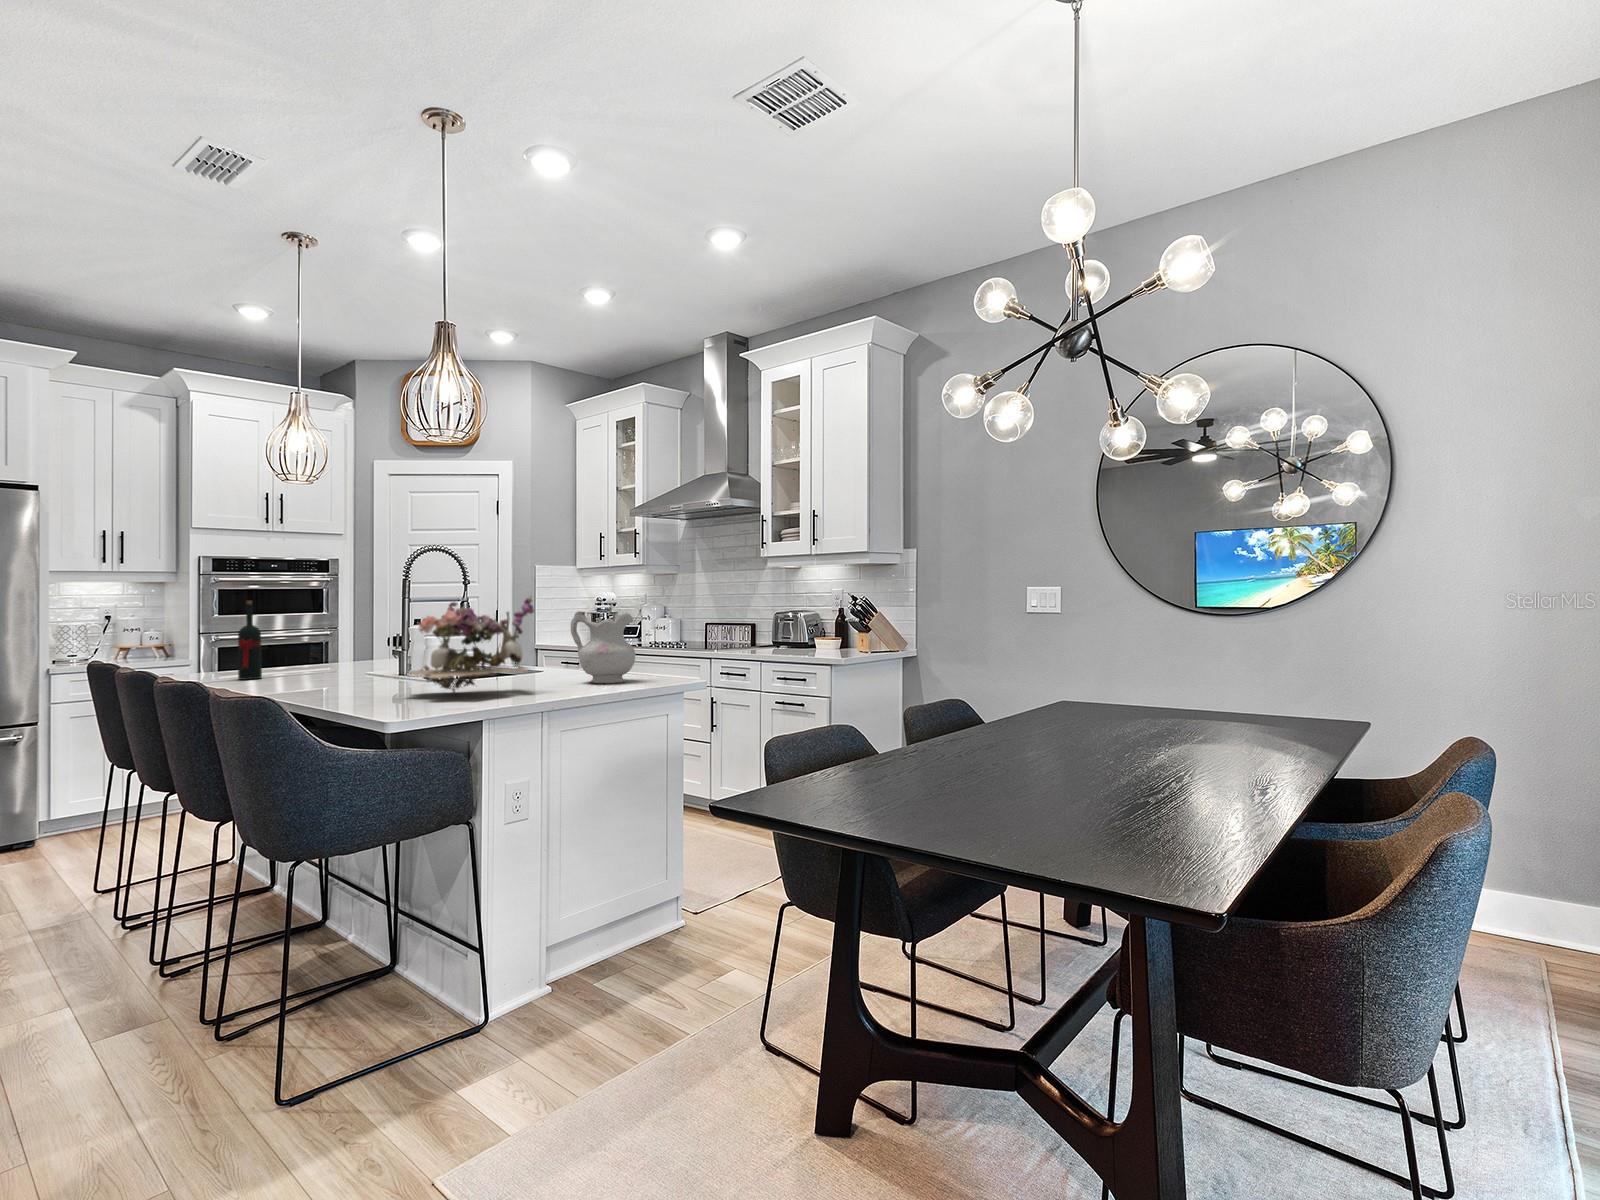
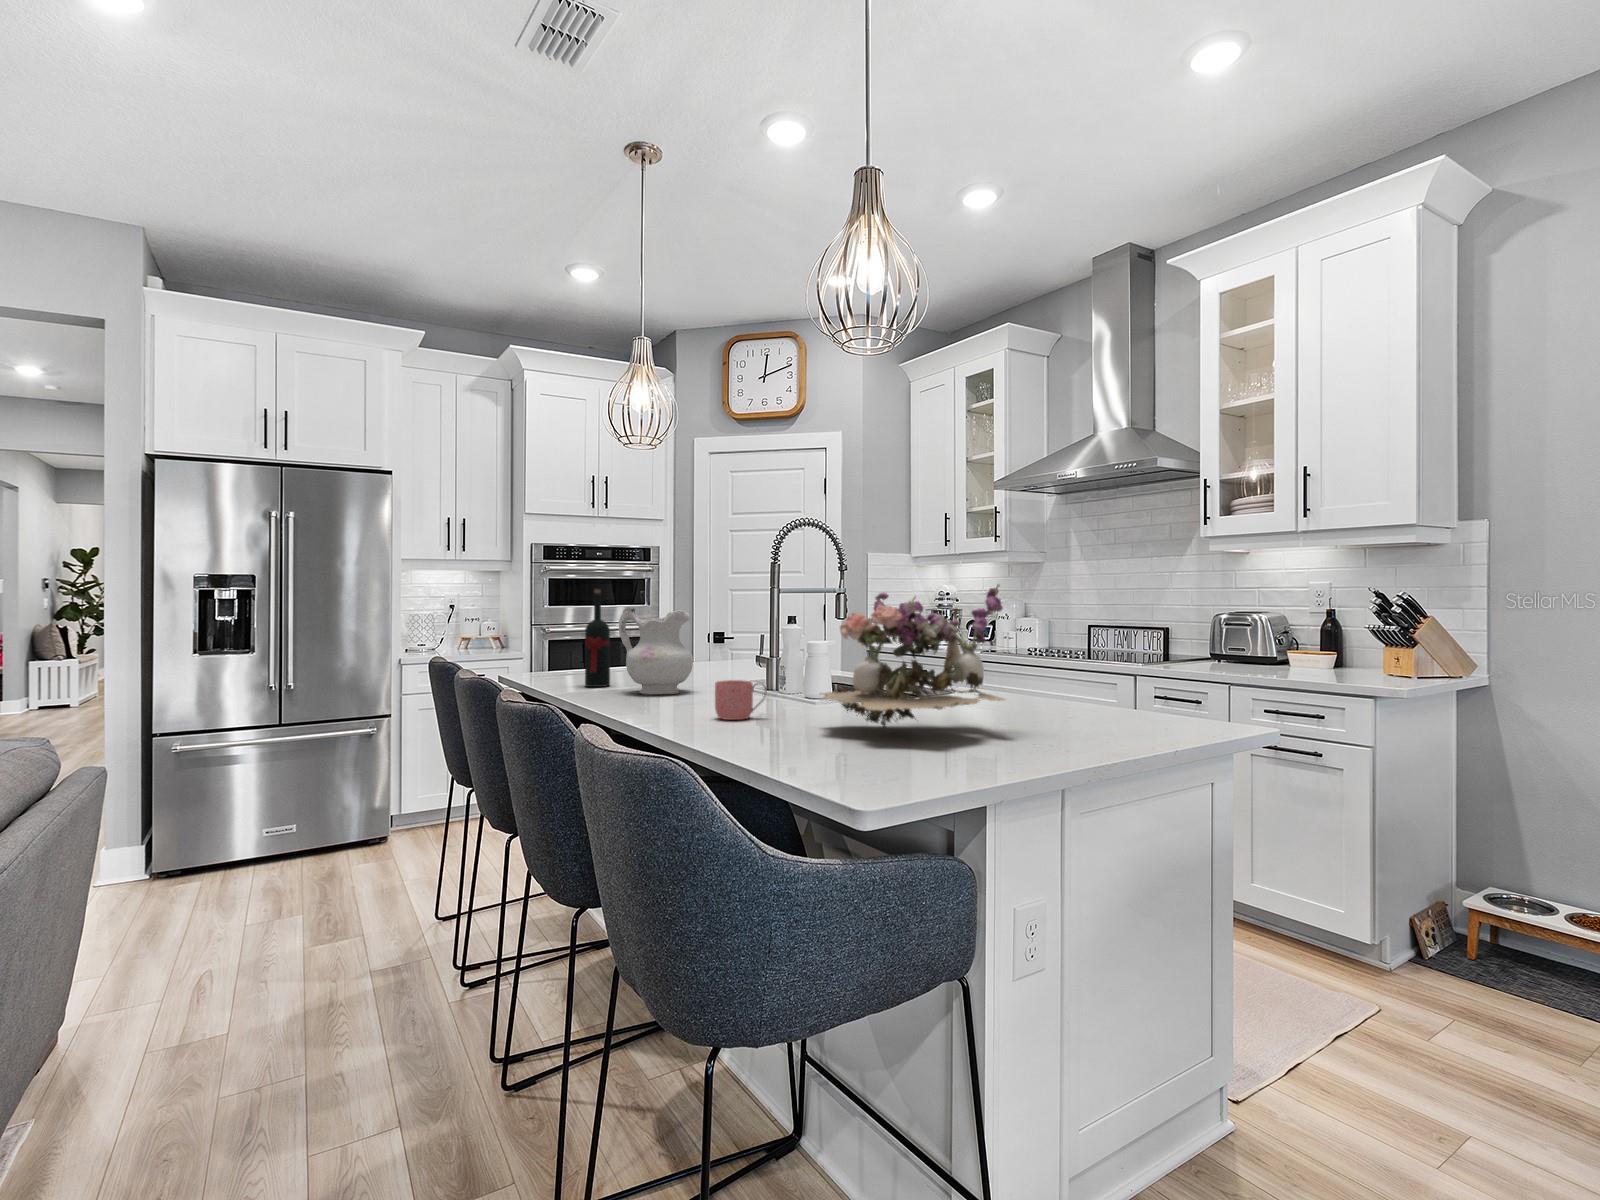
ceramic pitcher: present [571,611,635,683] -> present [619,607,693,694]
mug: none [334,666,376,693] -> present [715,680,767,720]

